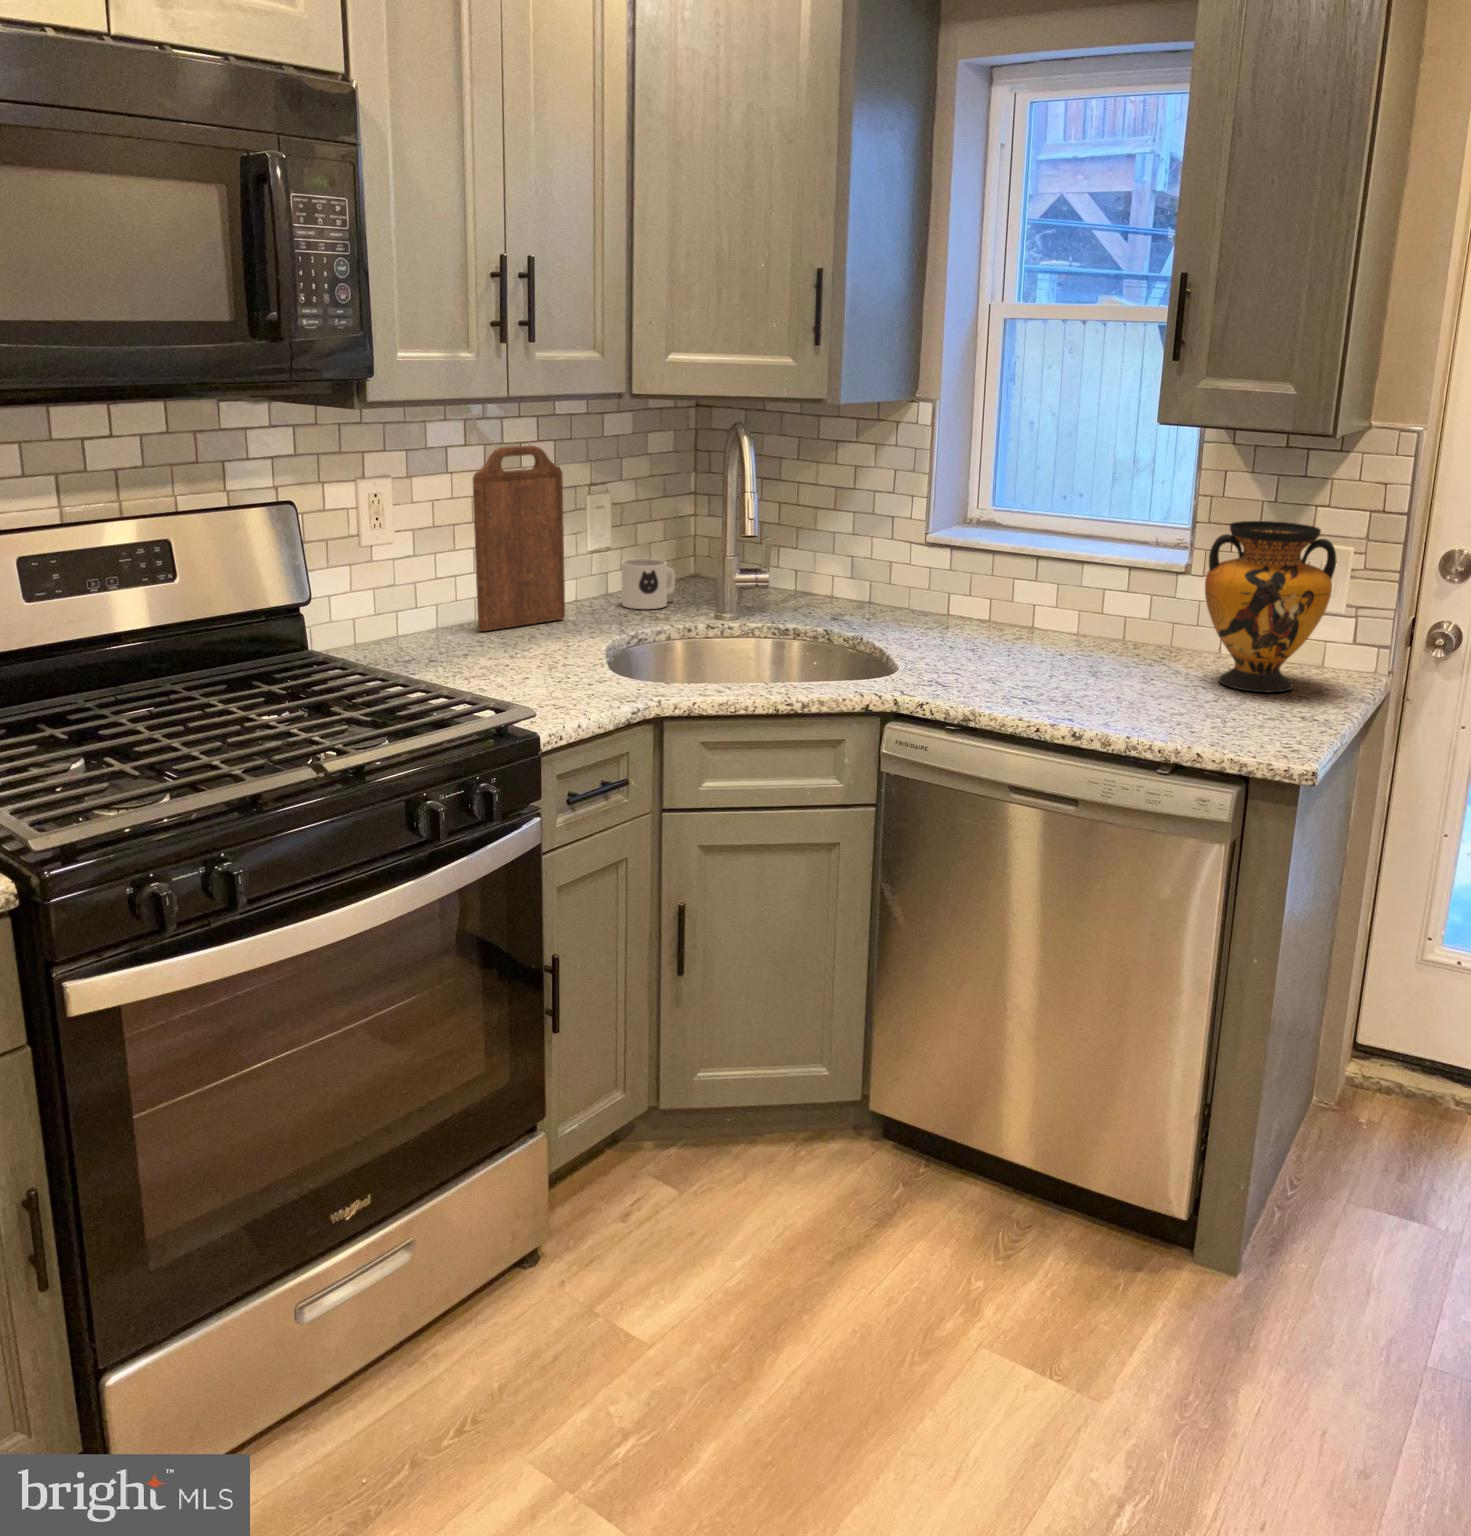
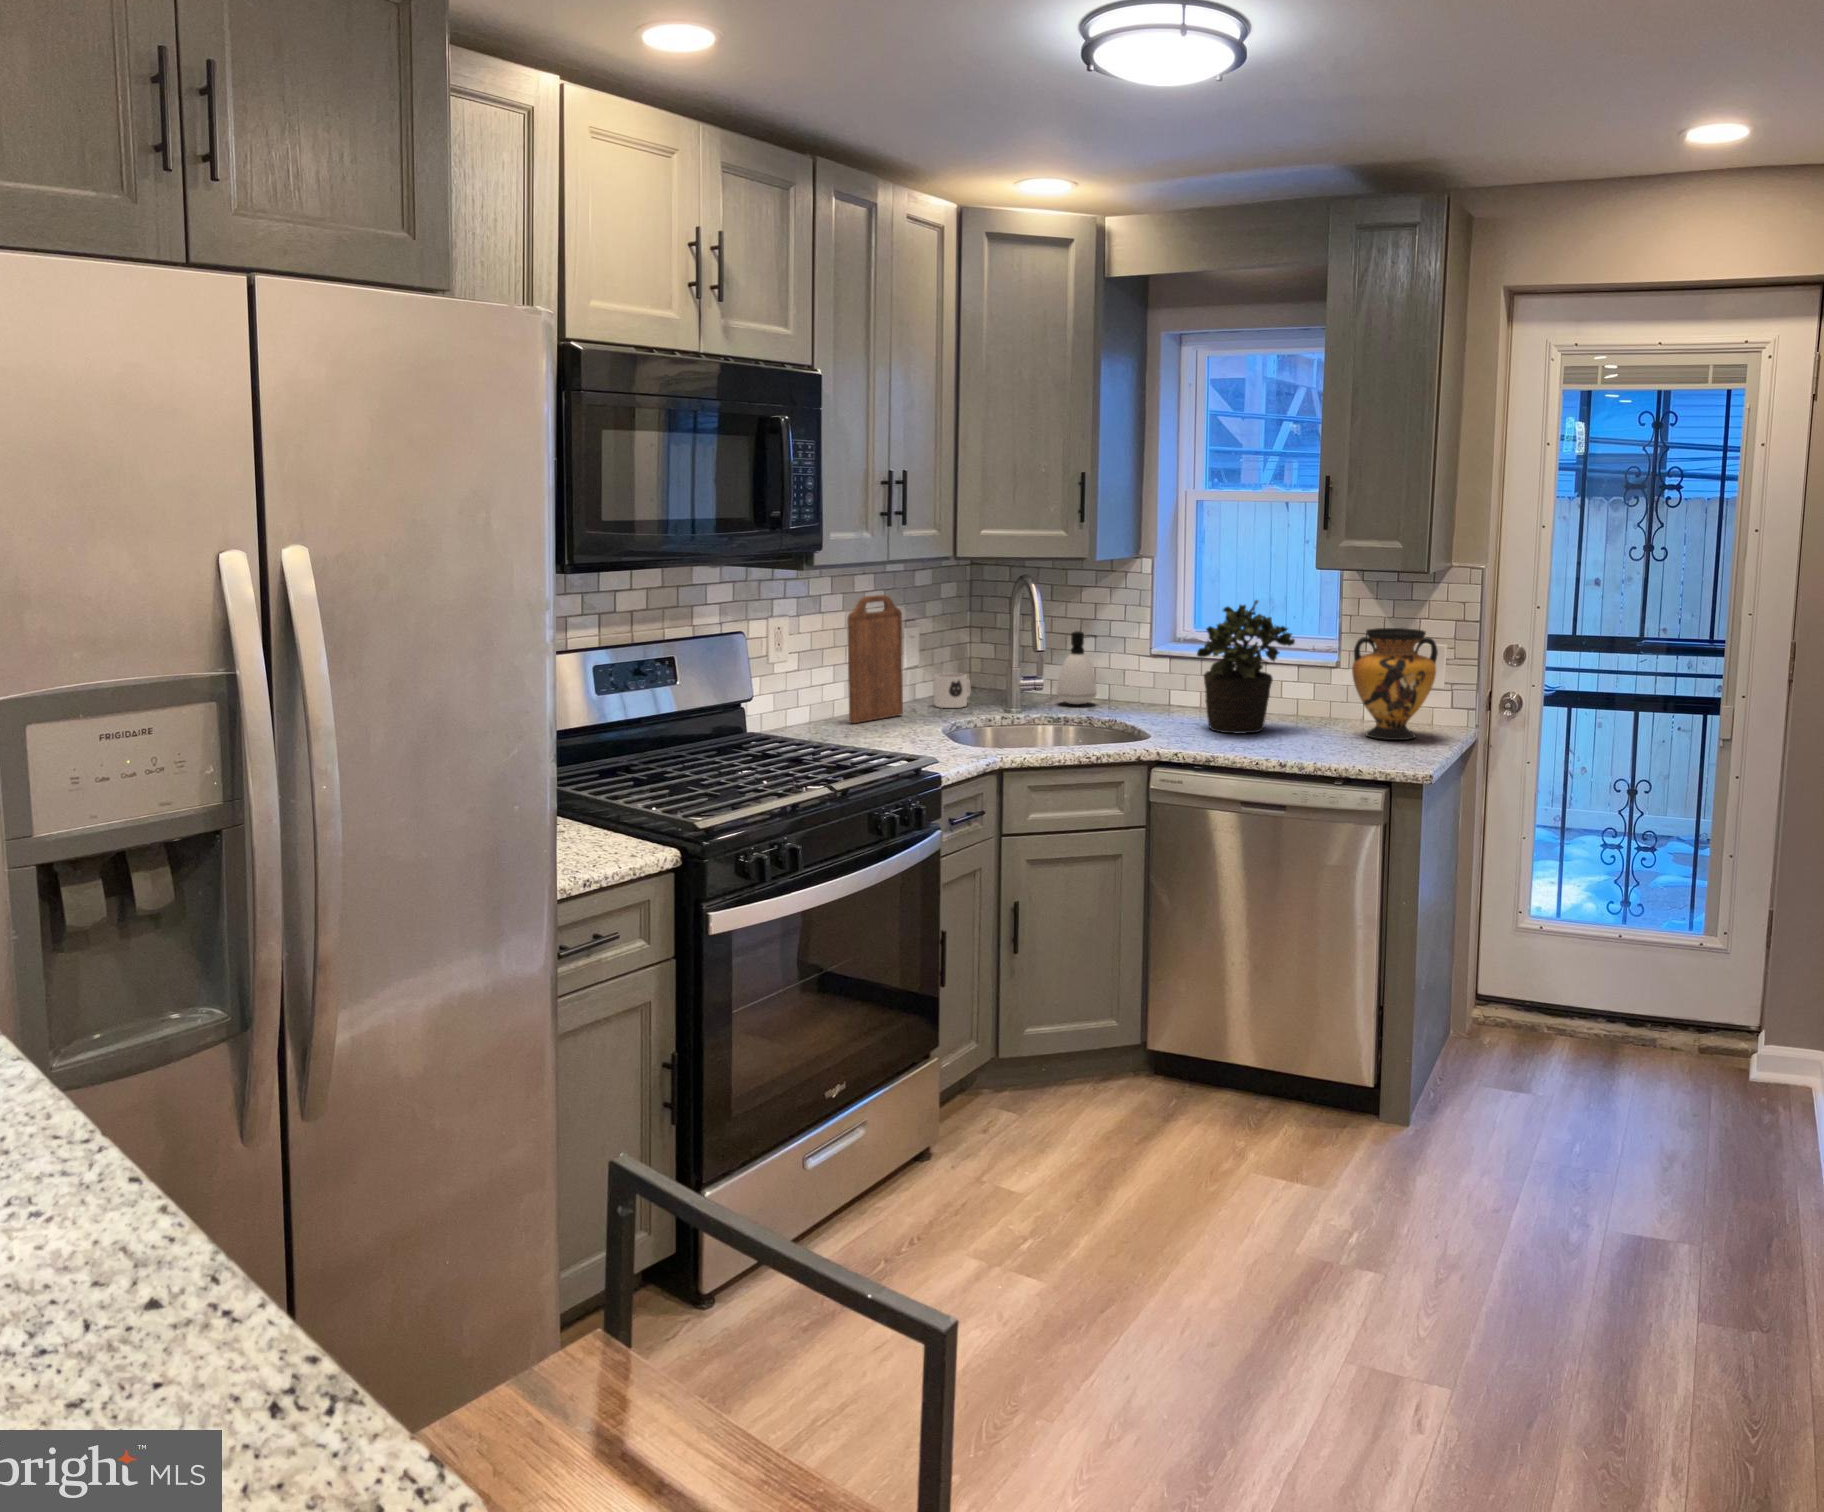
potted plant: none [979,471,1125,671] -> present [1197,600,1295,734]
soap dispenser: none [795,506,852,609] -> present [1057,631,1097,704]

